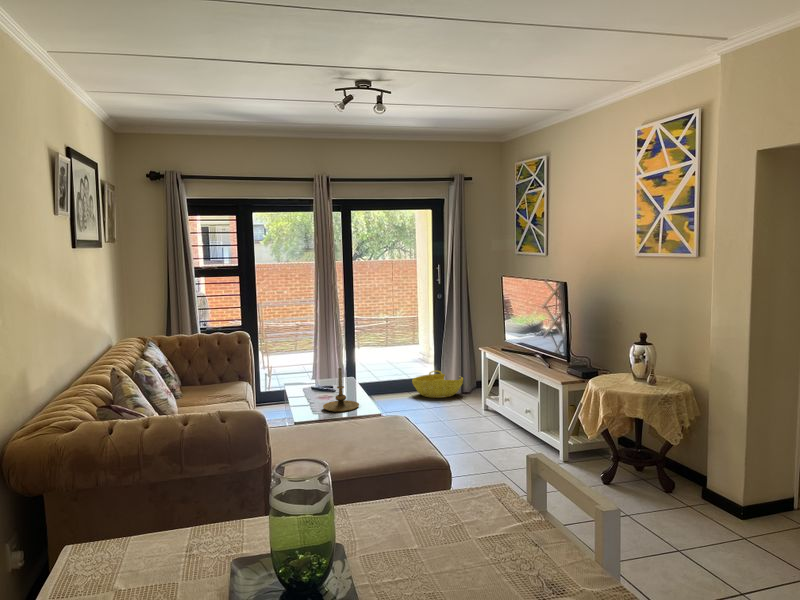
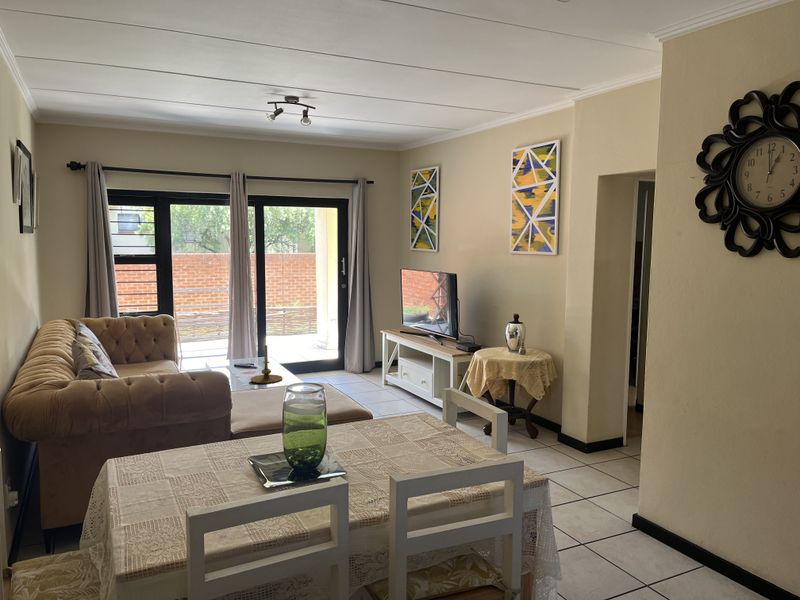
basket: present [412,371,463,398] -> none [319,353,365,377]

